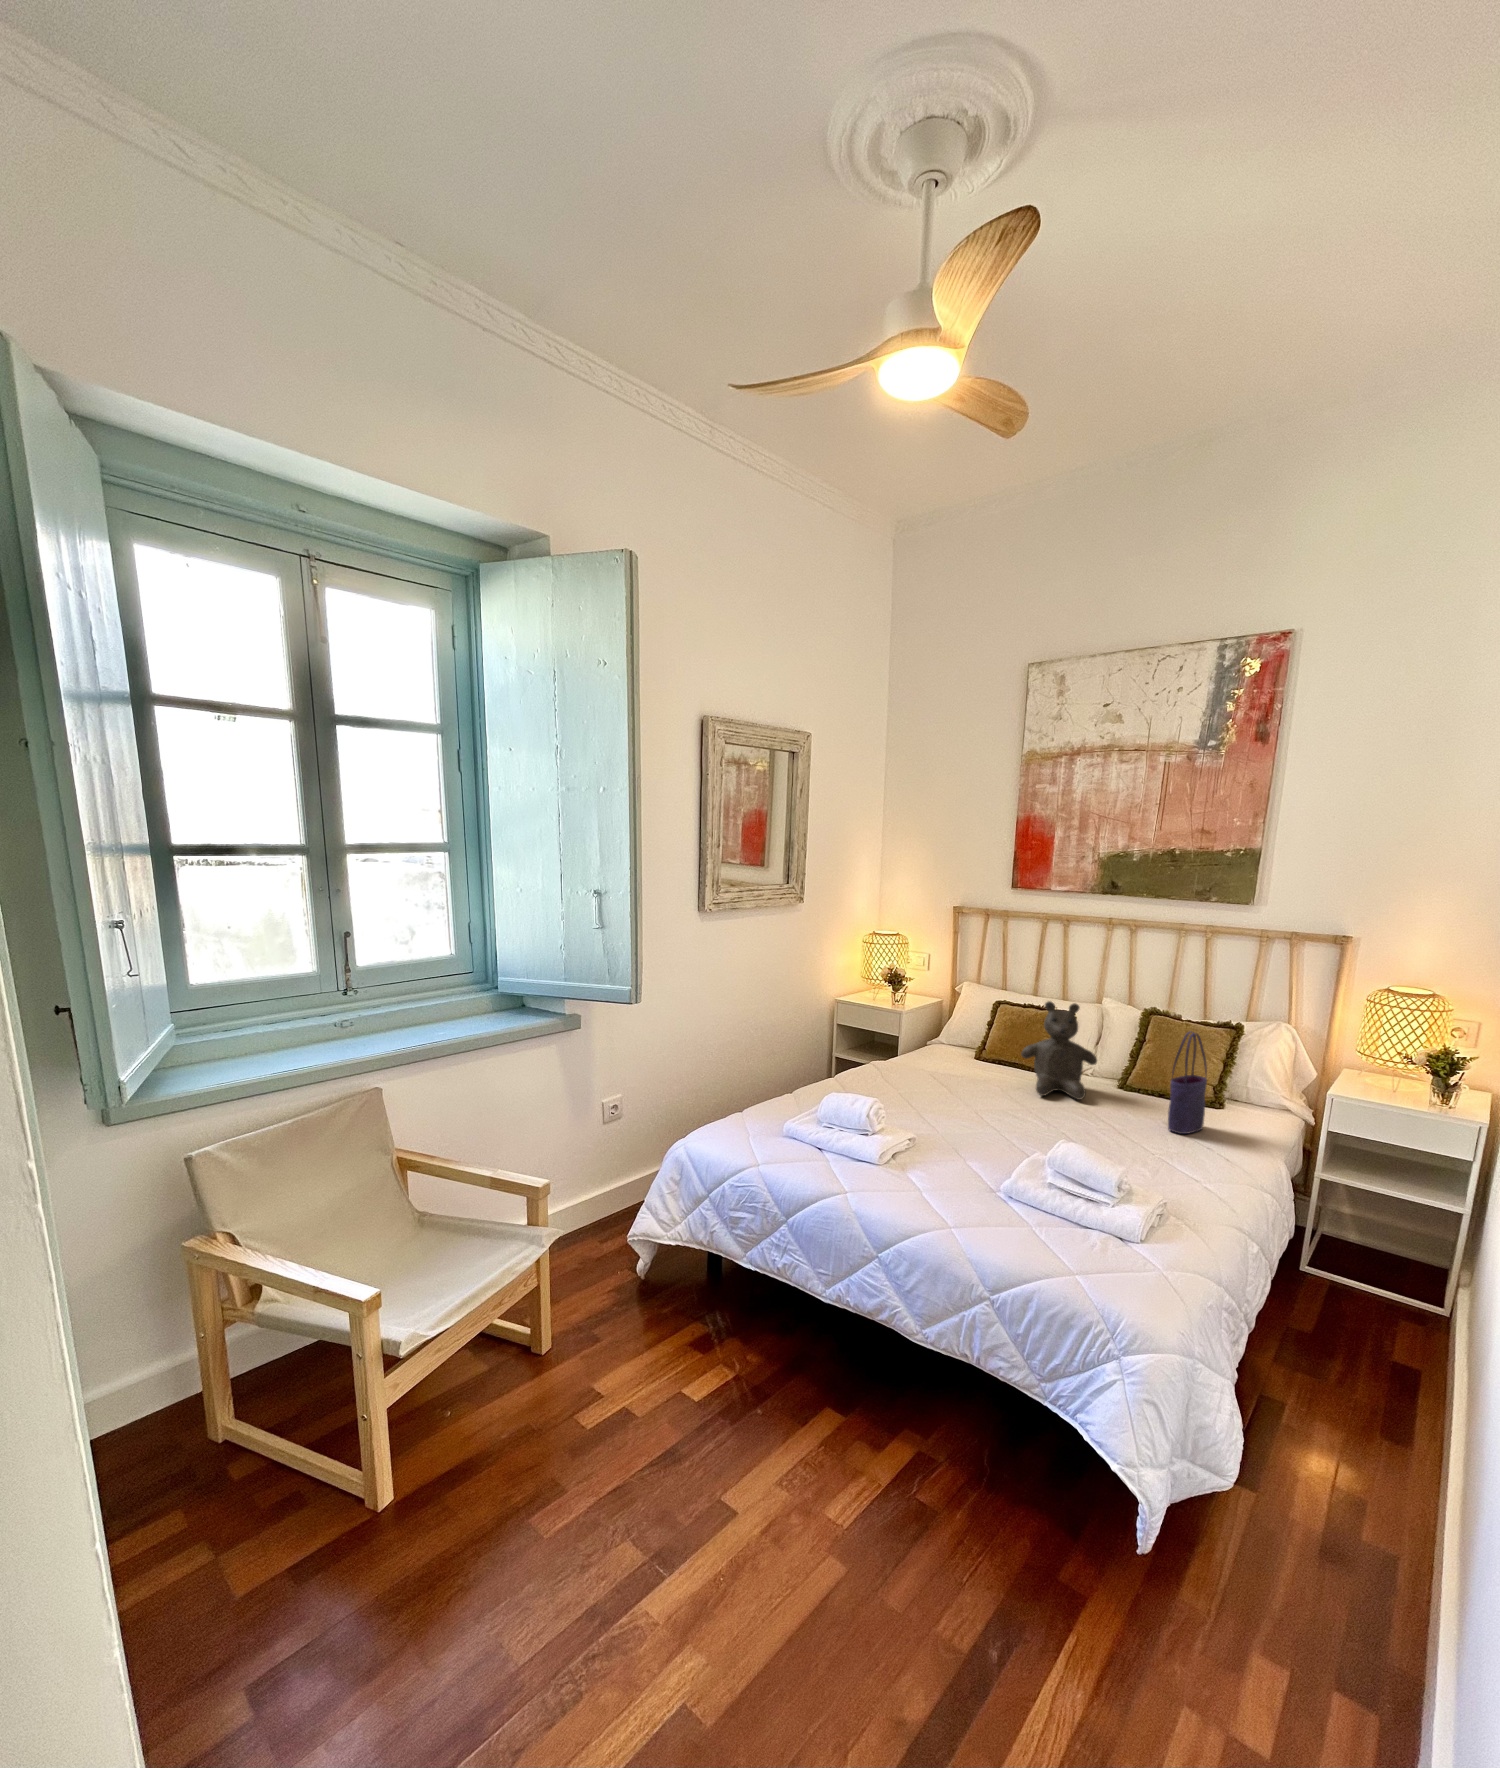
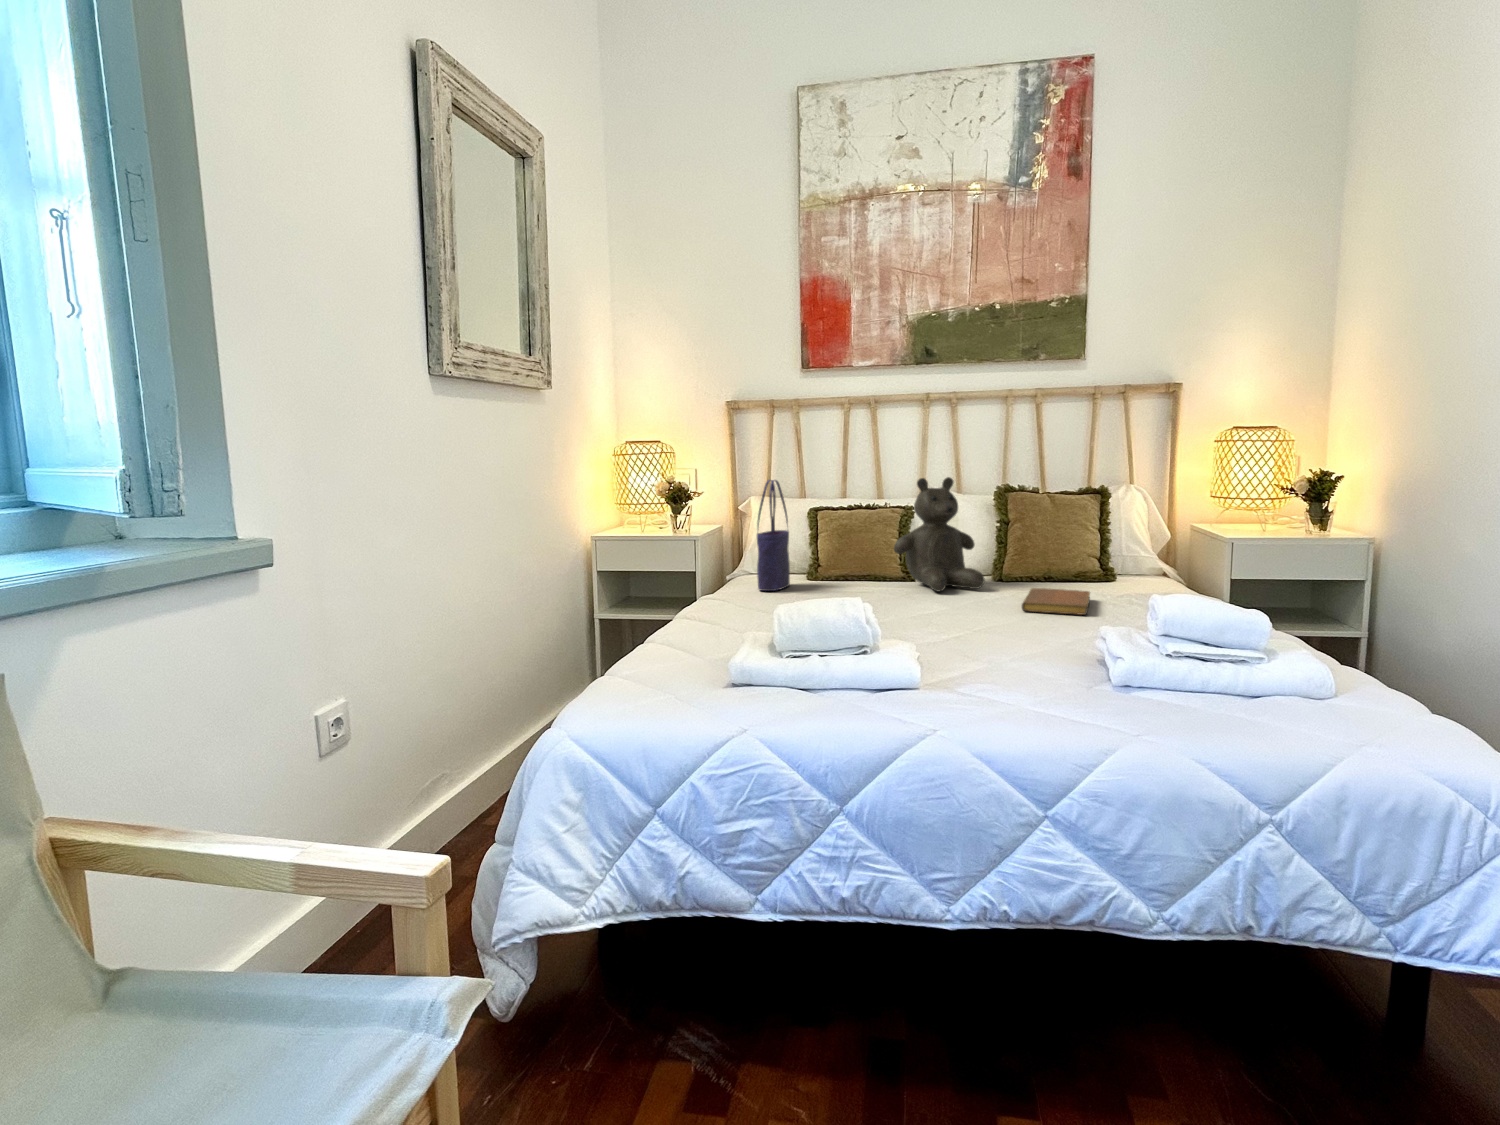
tote bag: present [1168,1032,1207,1134] -> present [757,480,790,591]
notebook: none [1069,1110,1152,1143] -> present [1022,588,1090,615]

